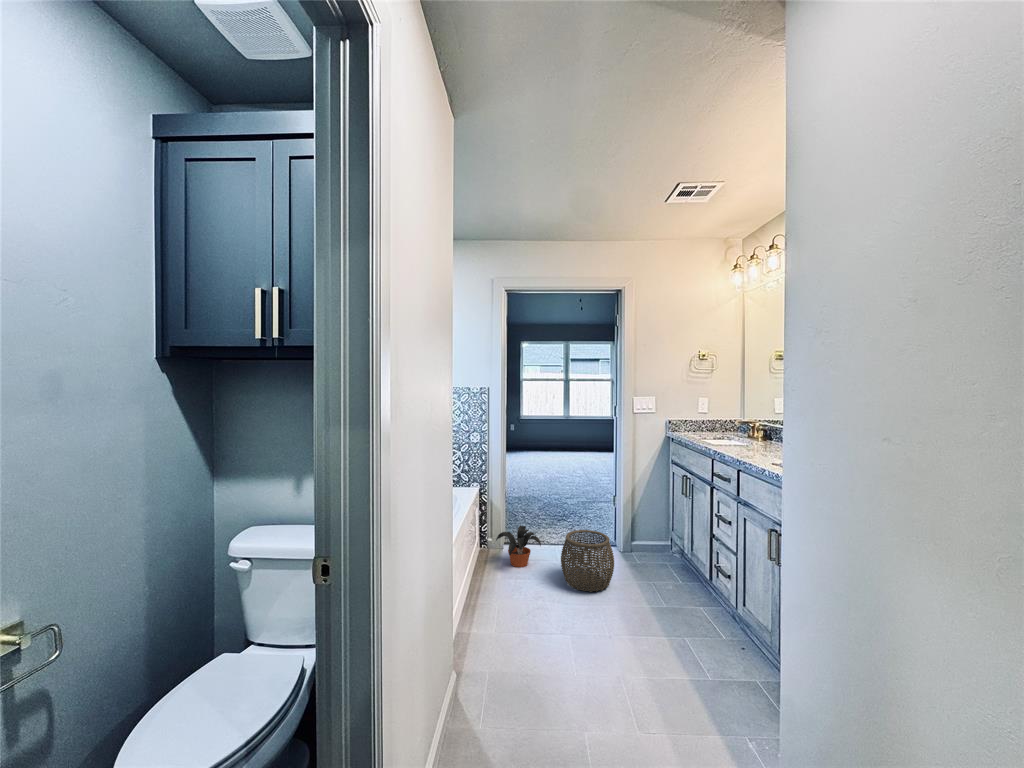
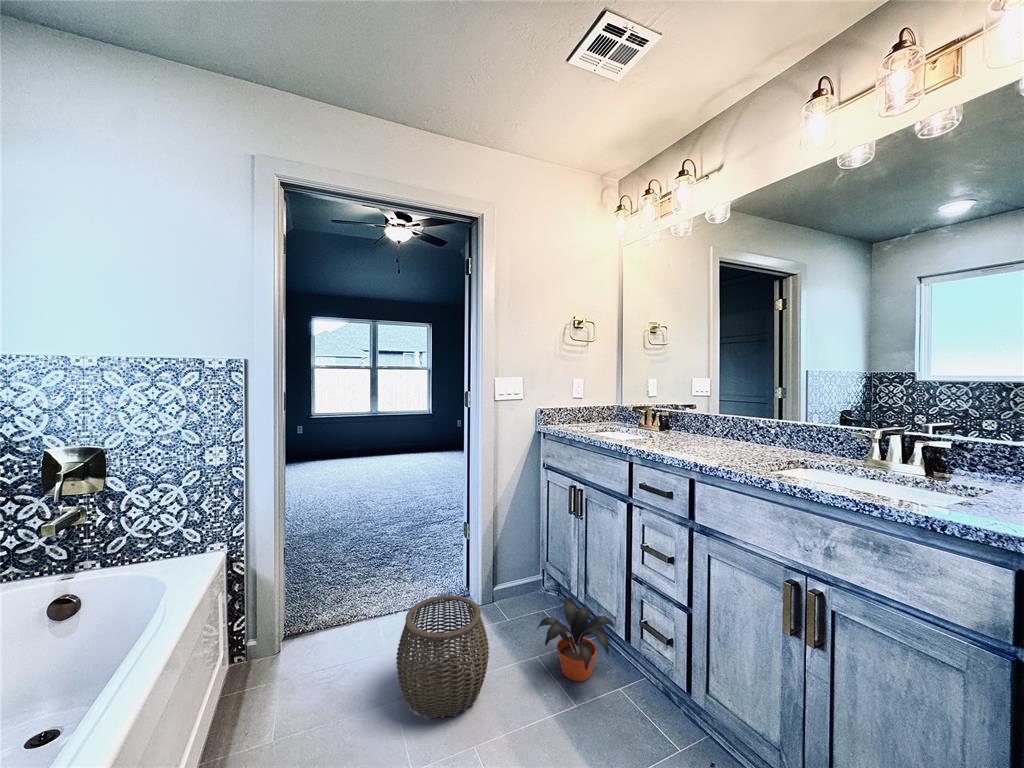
potted plant: present [496,525,541,567] -> present [537,597,615,681]

